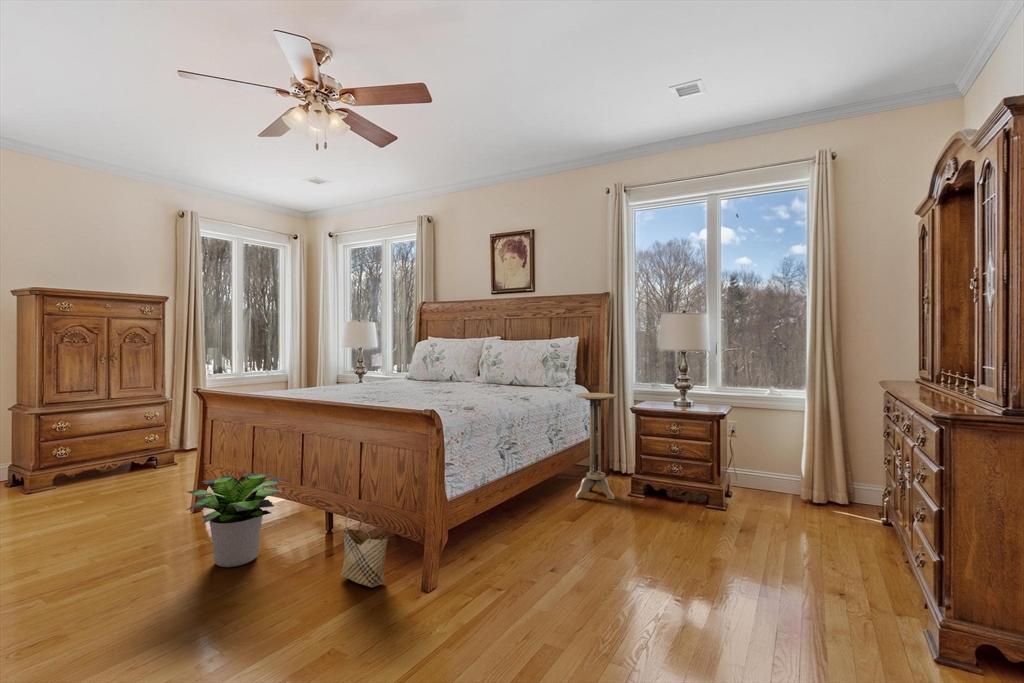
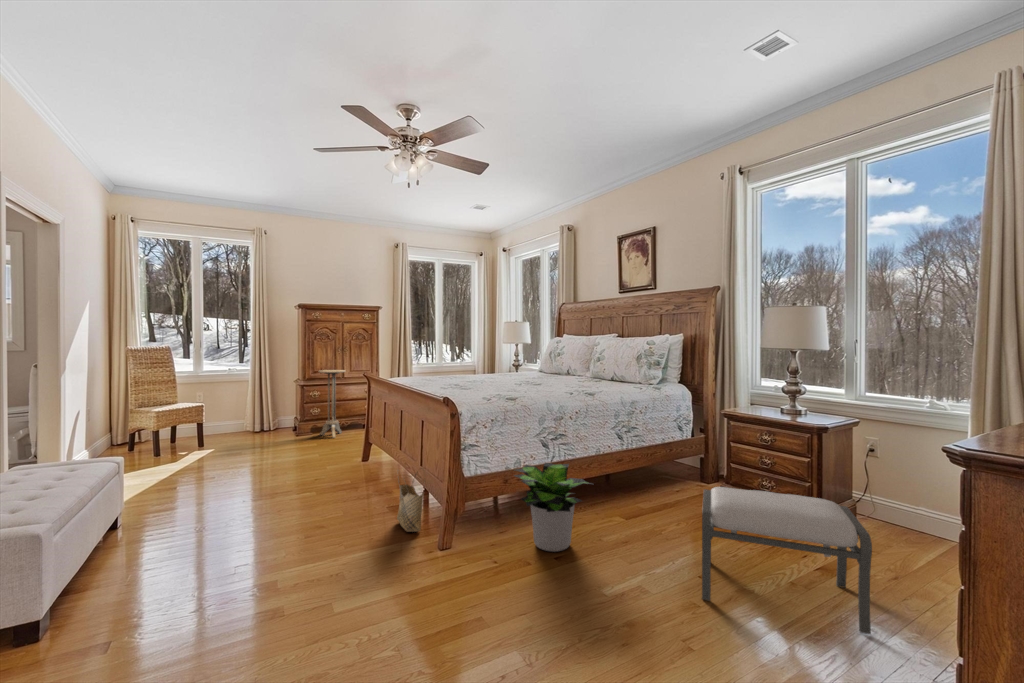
side table: present [575,393,616,499] -> present [319,370,345,438]
ottoman: none [668,472,817,576] -> present [702,487,872,634]
potted plant: present [186,473,283,567] -> present [514,463,587,552]

